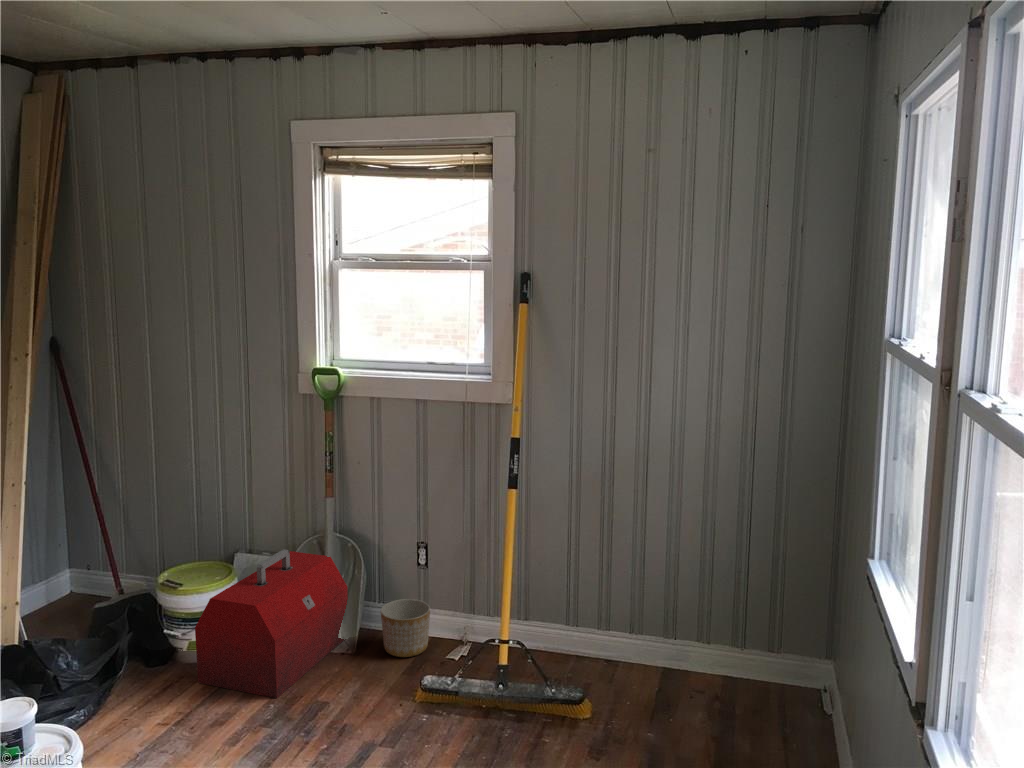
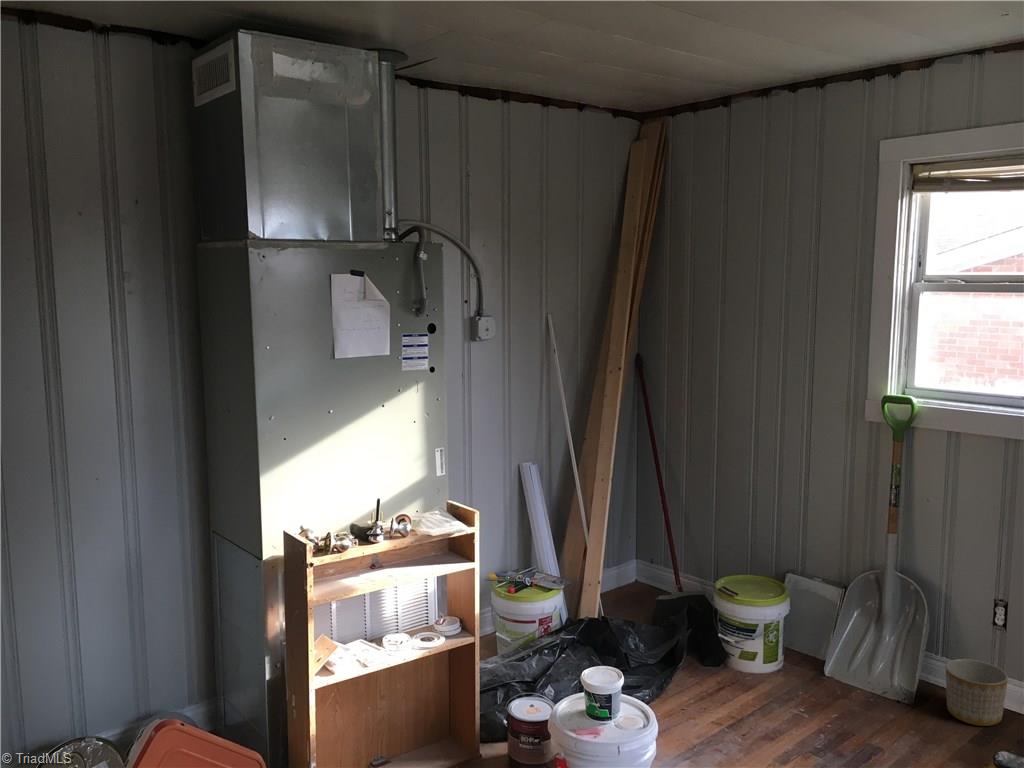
toolbox: present [195,549,348,698] -> none [748,579,907,728]

